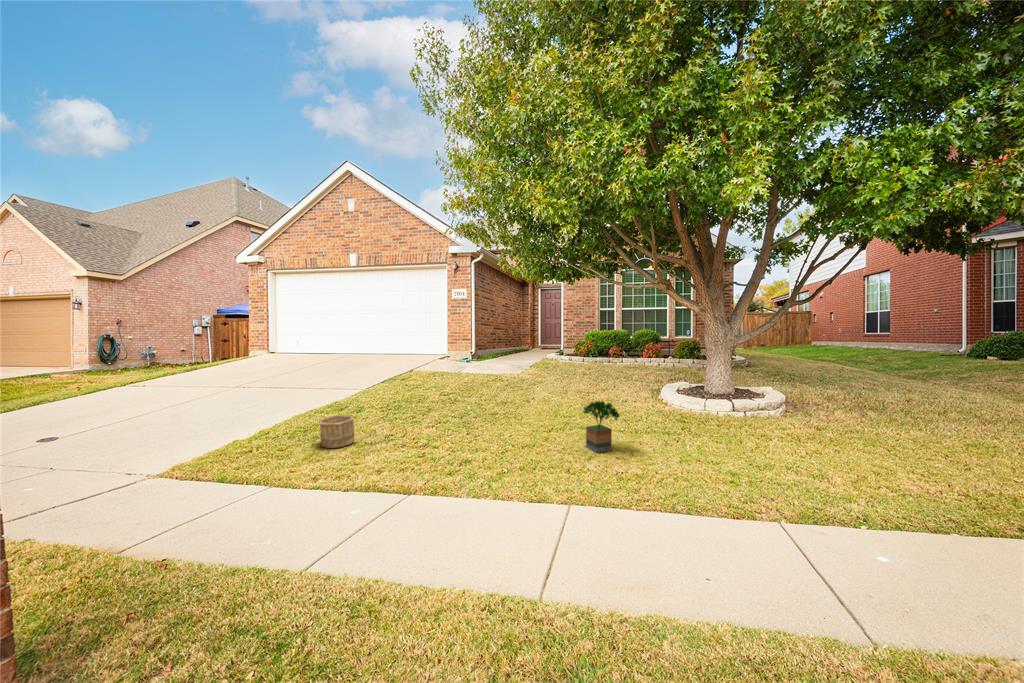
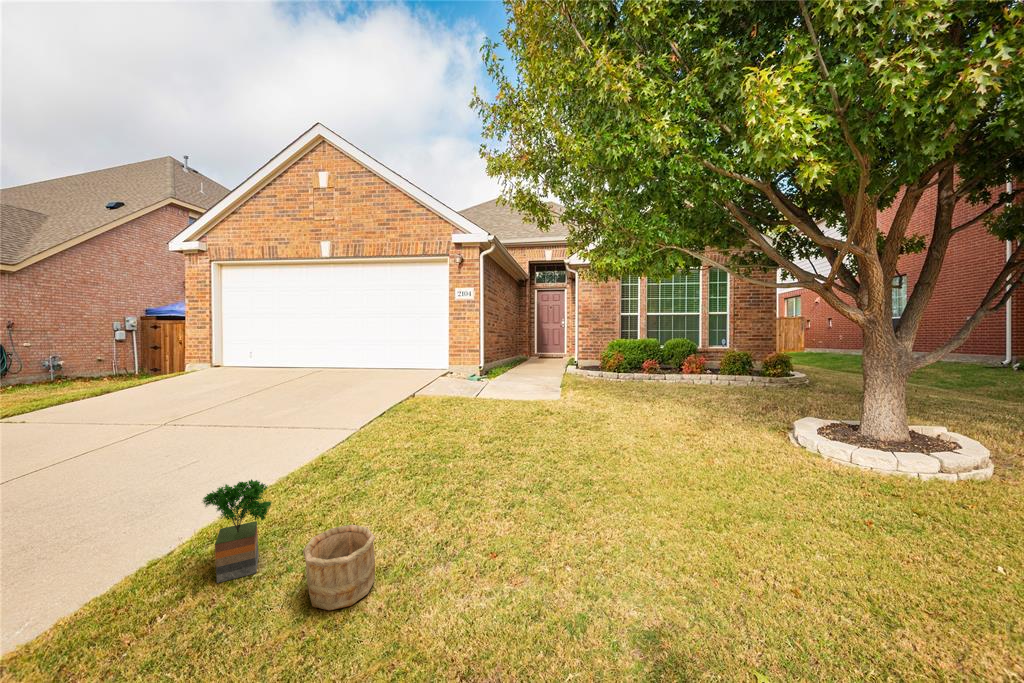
potted tree: present [583,401,620,453] -> present [203,479,272,583]

